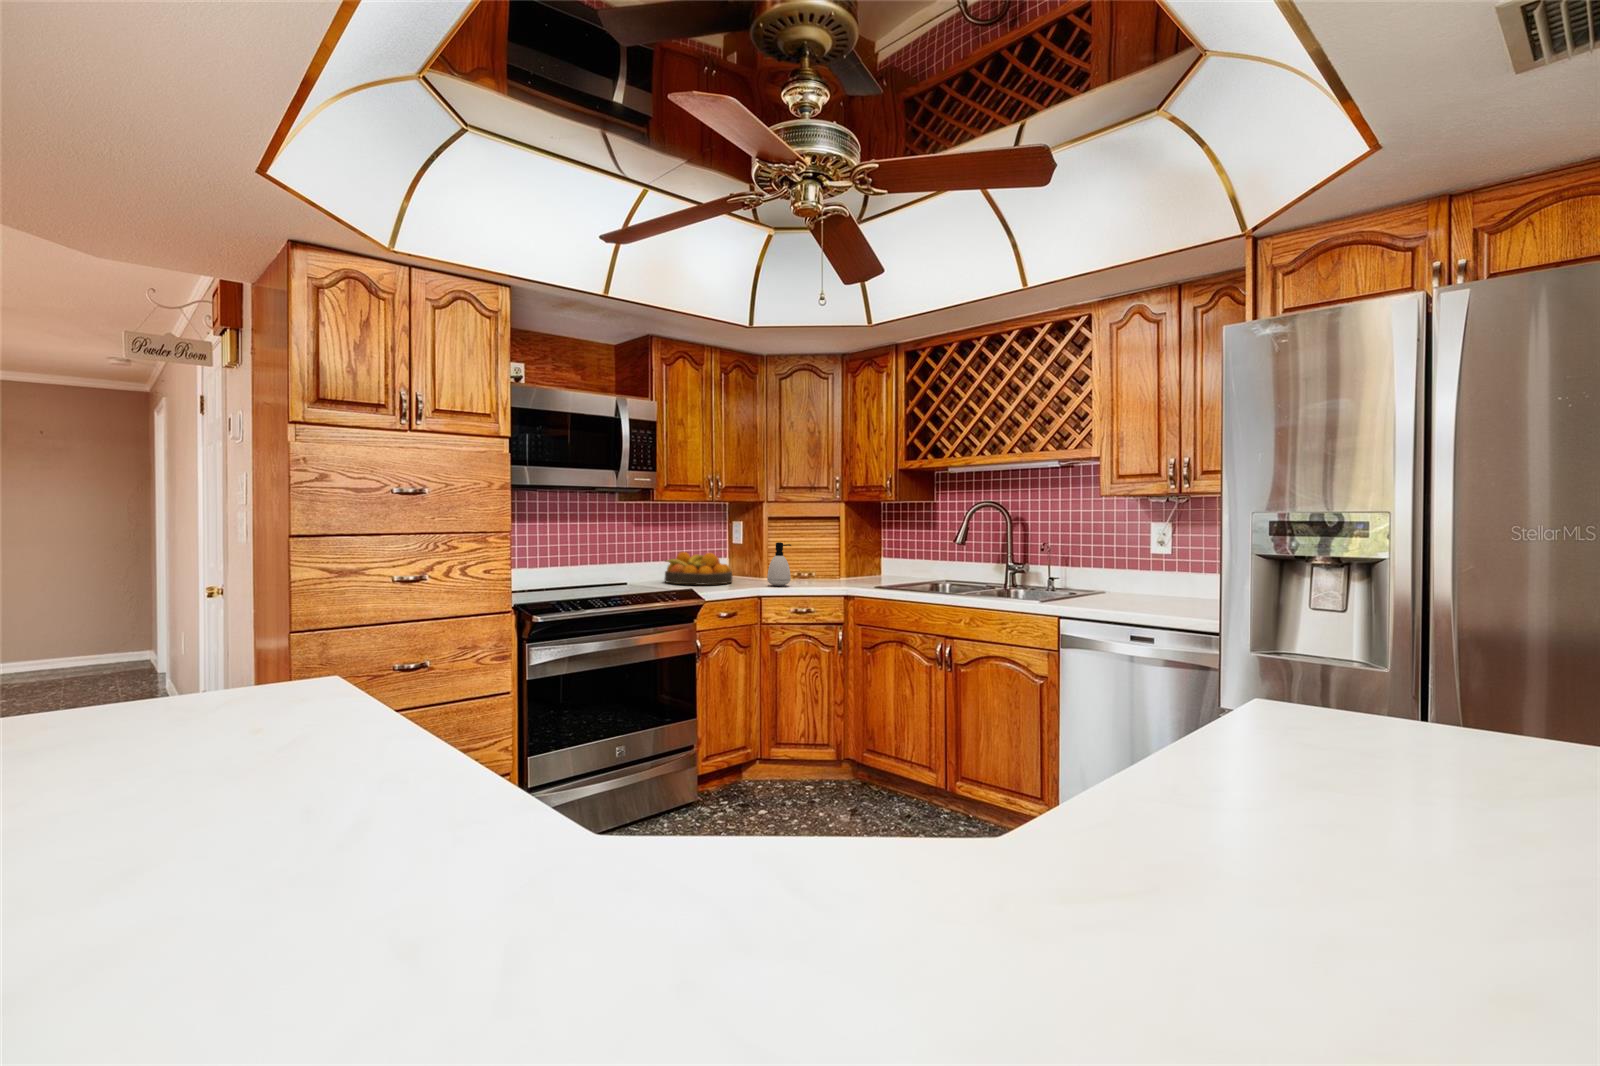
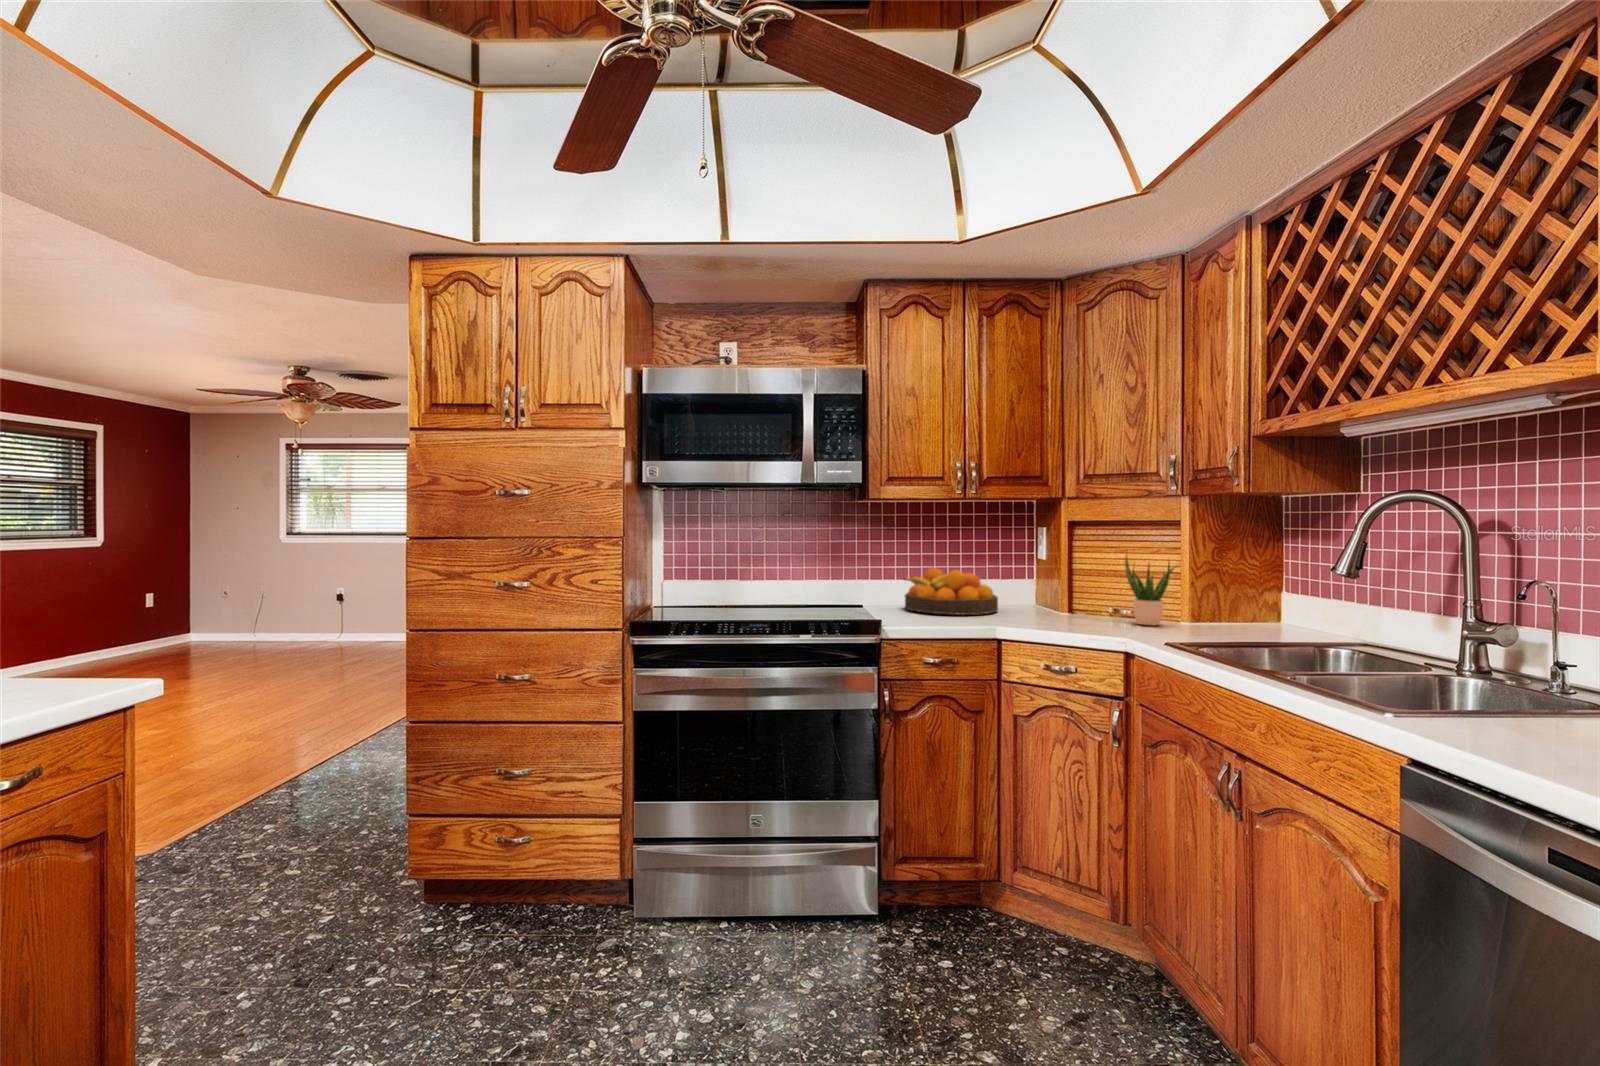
potted plant: none [812,535,843,583] -> present [1125,549,1176,625]
soap dispenser: present [767,542,791,586] -> none [1027,558,1064,624]

